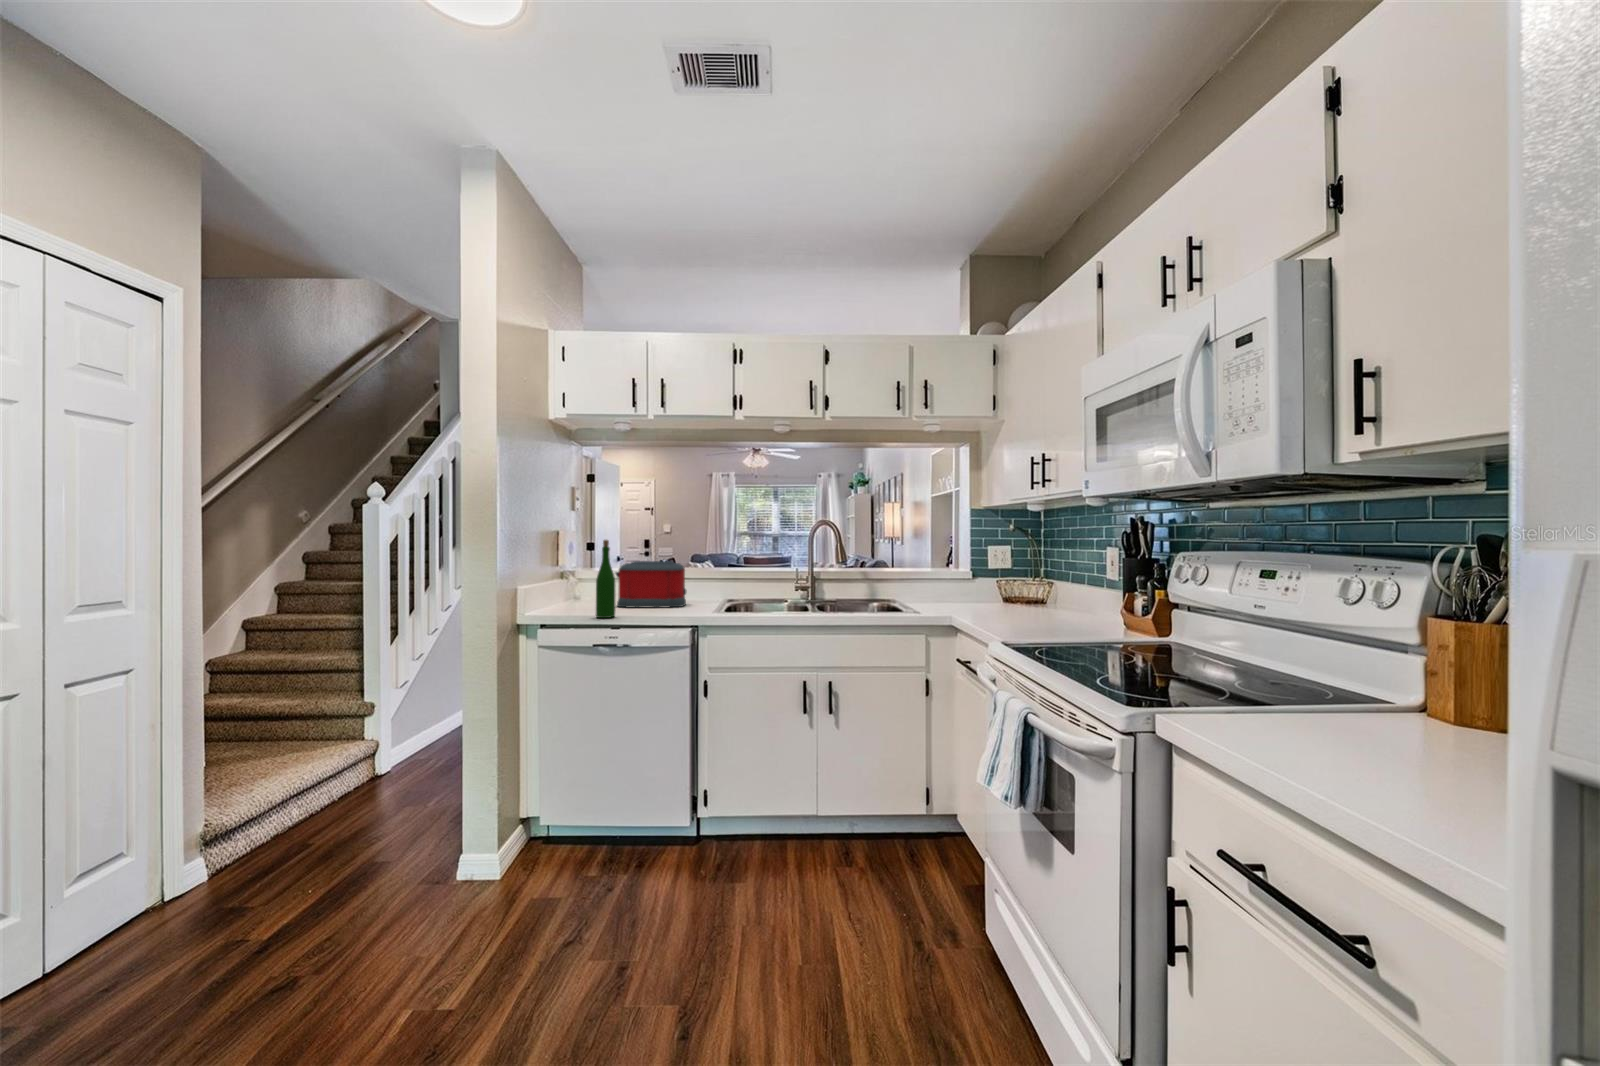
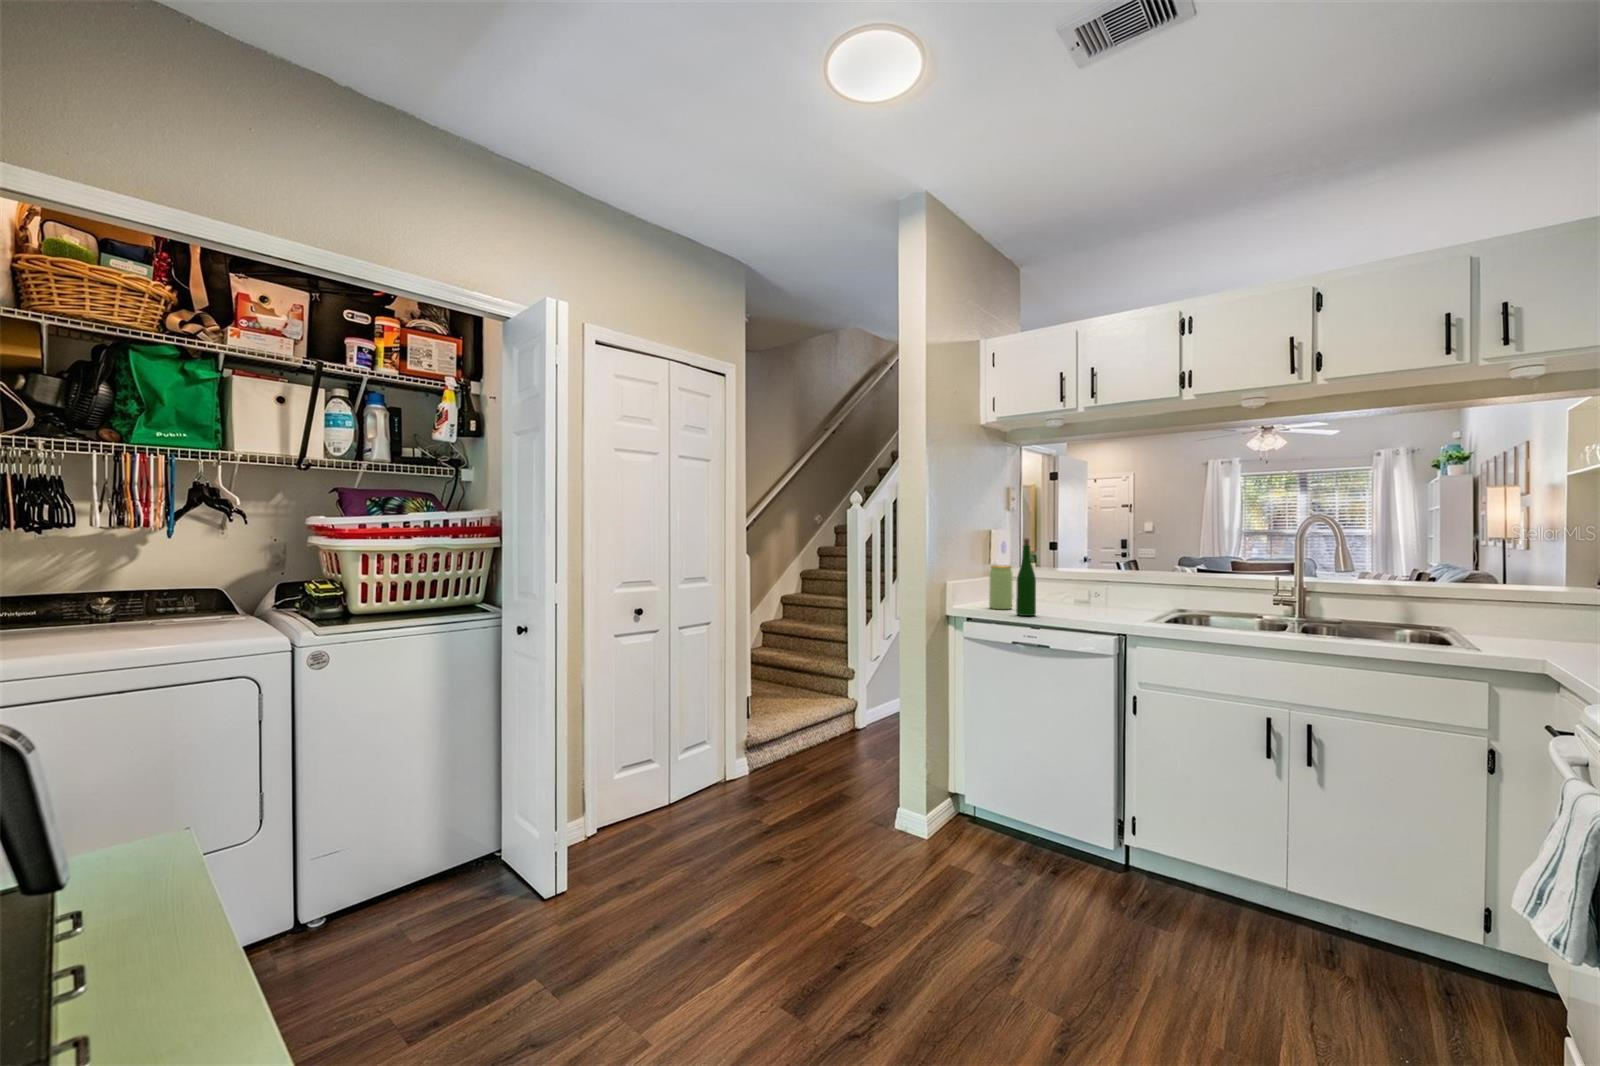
toaster: present [616,561,686,608] -> none [1046,561,1125,612]
jar: none [562,568,586,613] -> present [989,565,1012,609]

